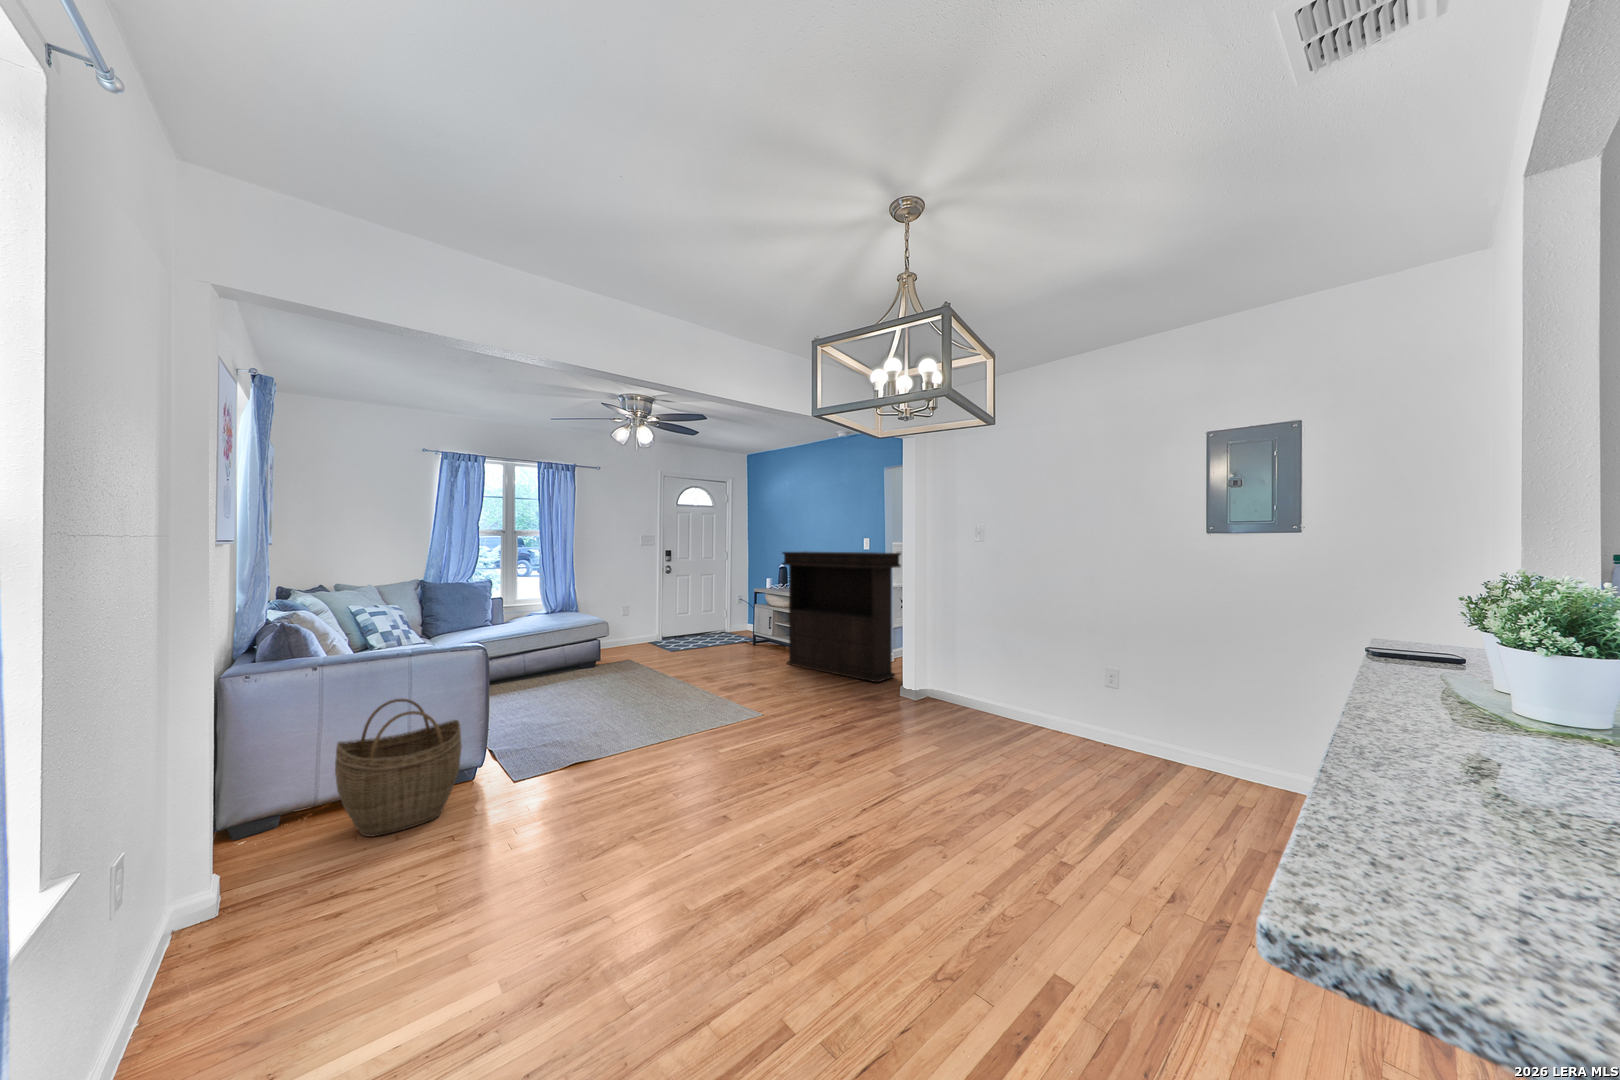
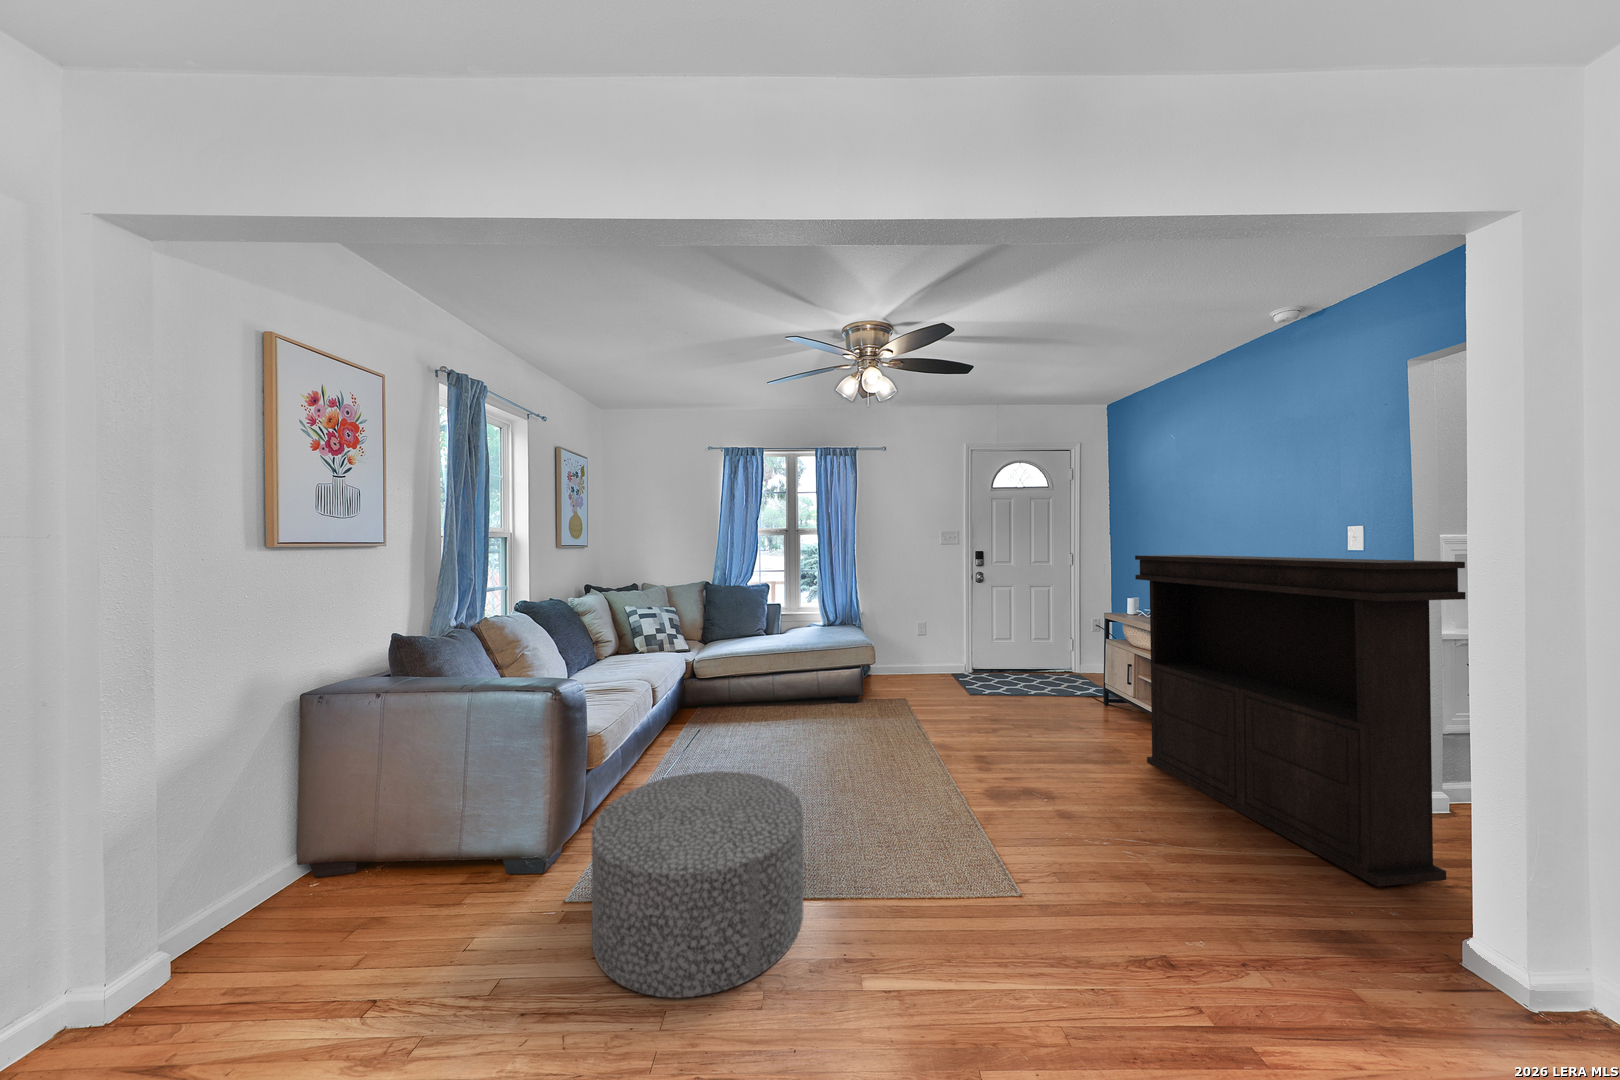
ottoman: none [554,685,678,781] -> present [592,771,803,998]
woven basket: present [335,698,462,837] -> none [281,753,464,959]

